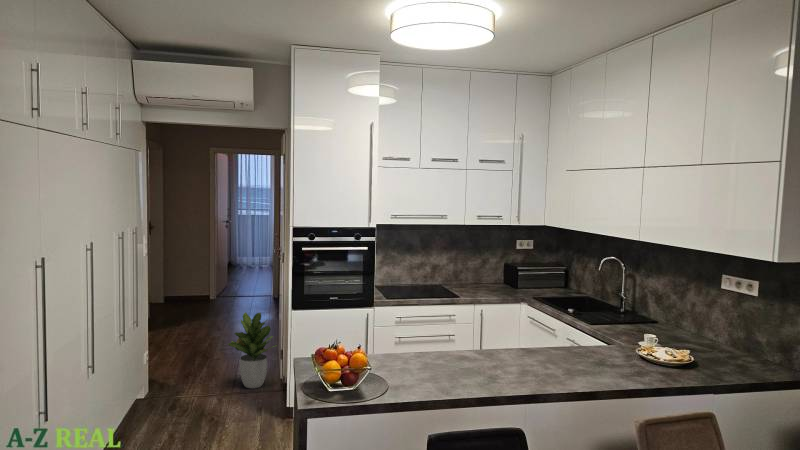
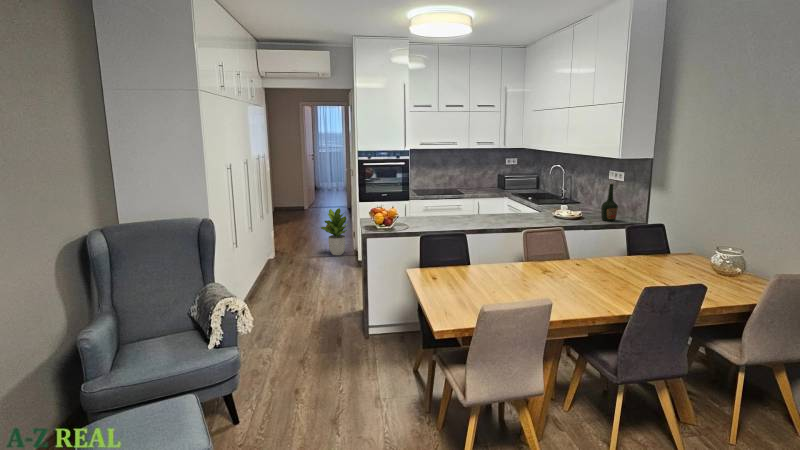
bottle: none [705,299,734,364] -> present [601,183,618,221]

